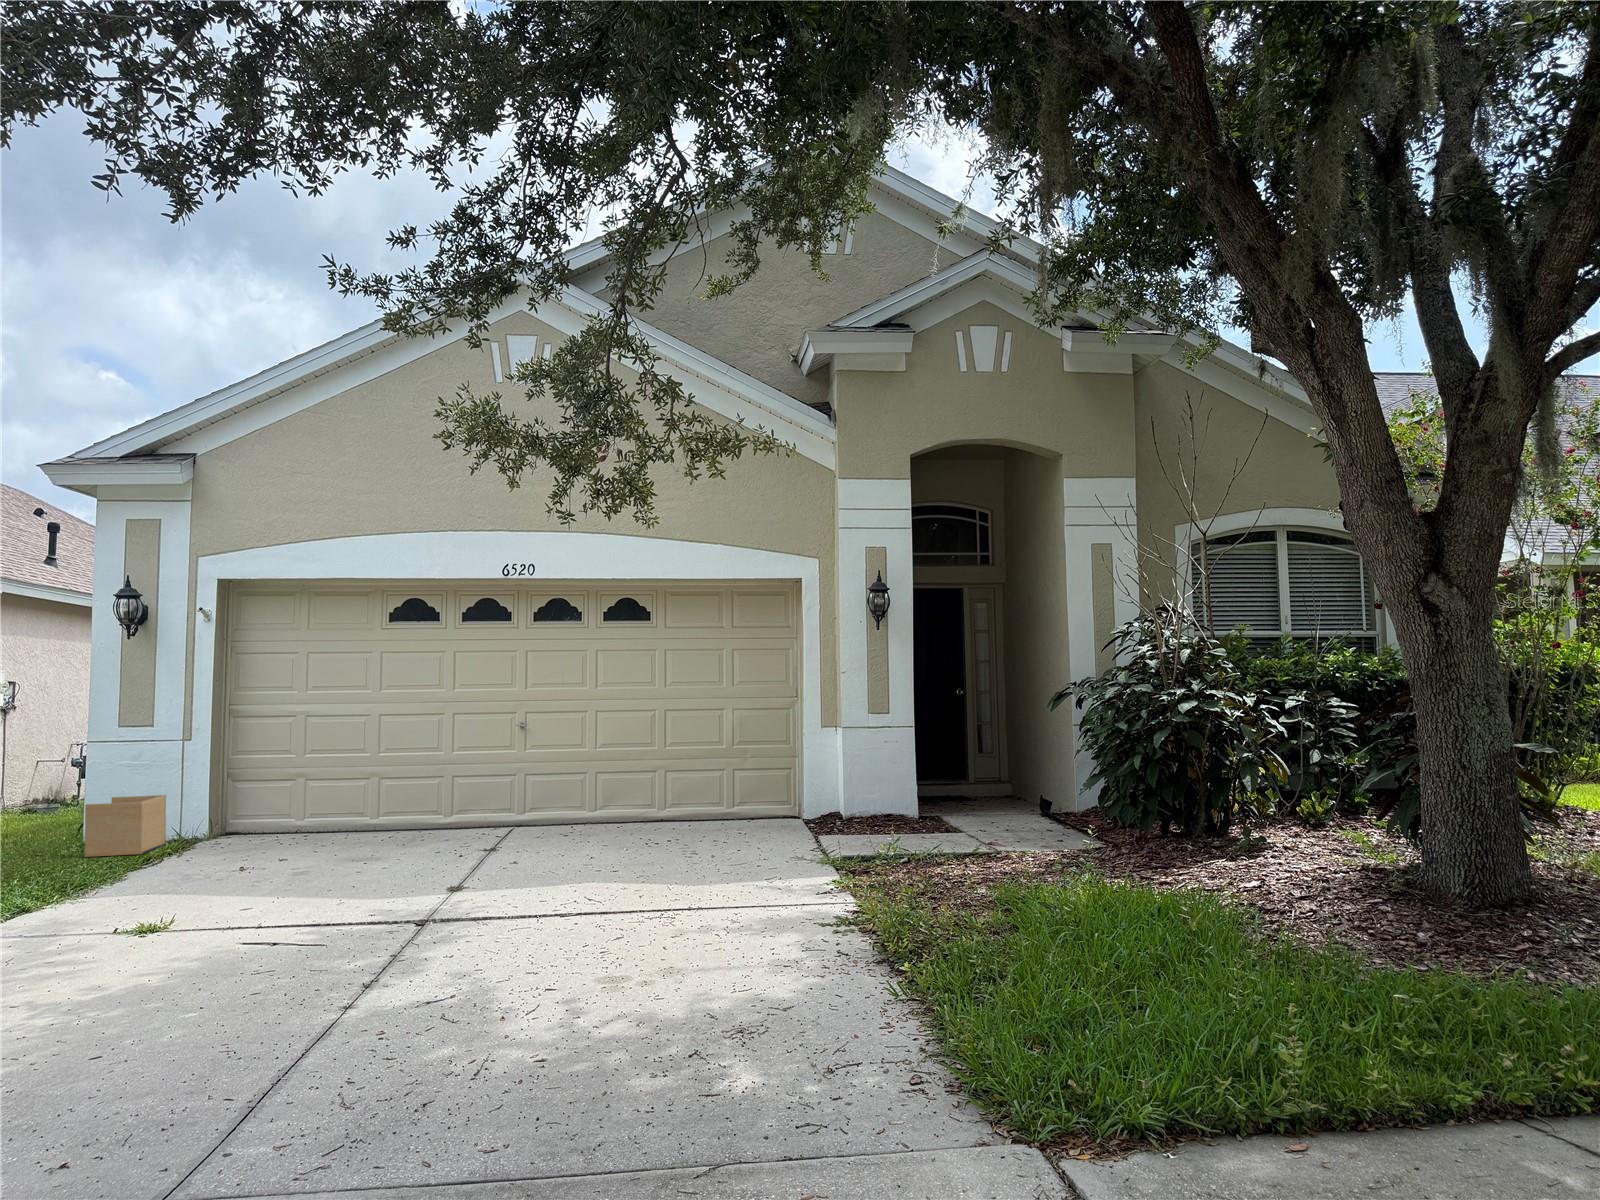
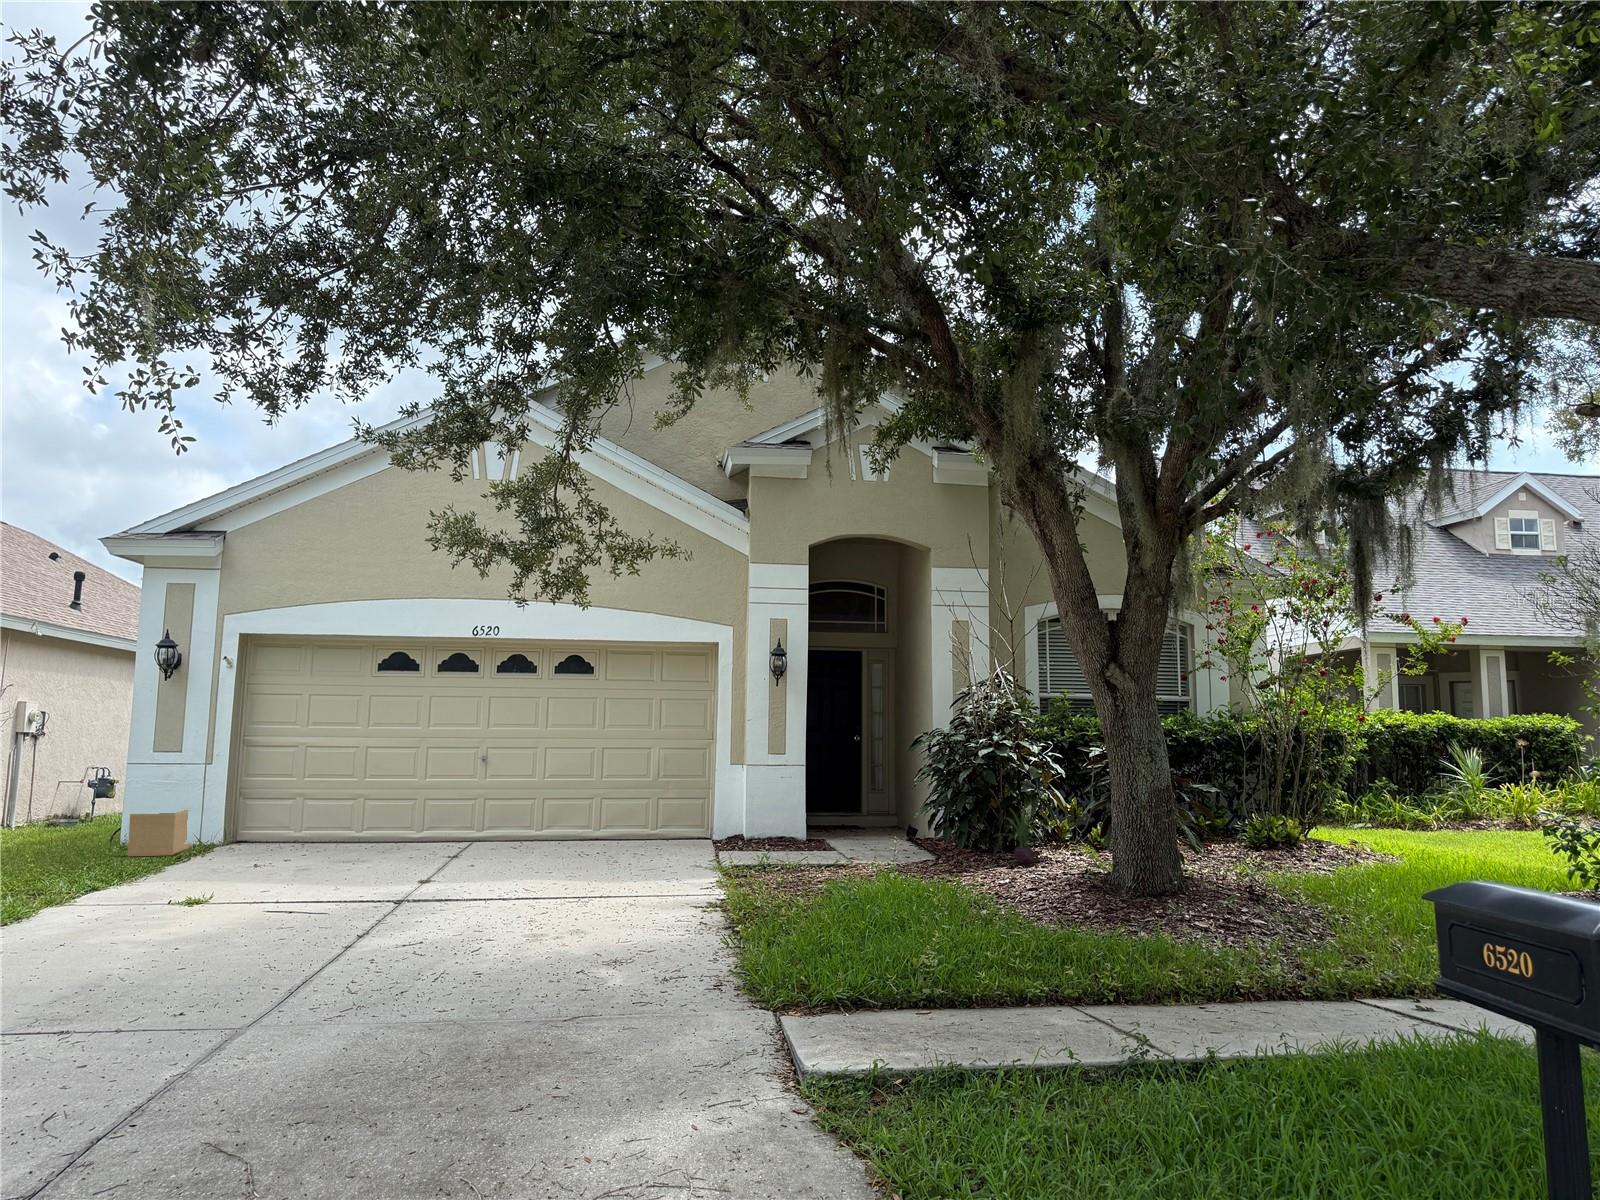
decorative plant: none [1189,775,1268,849] -> present [1009,808,1034,864]

